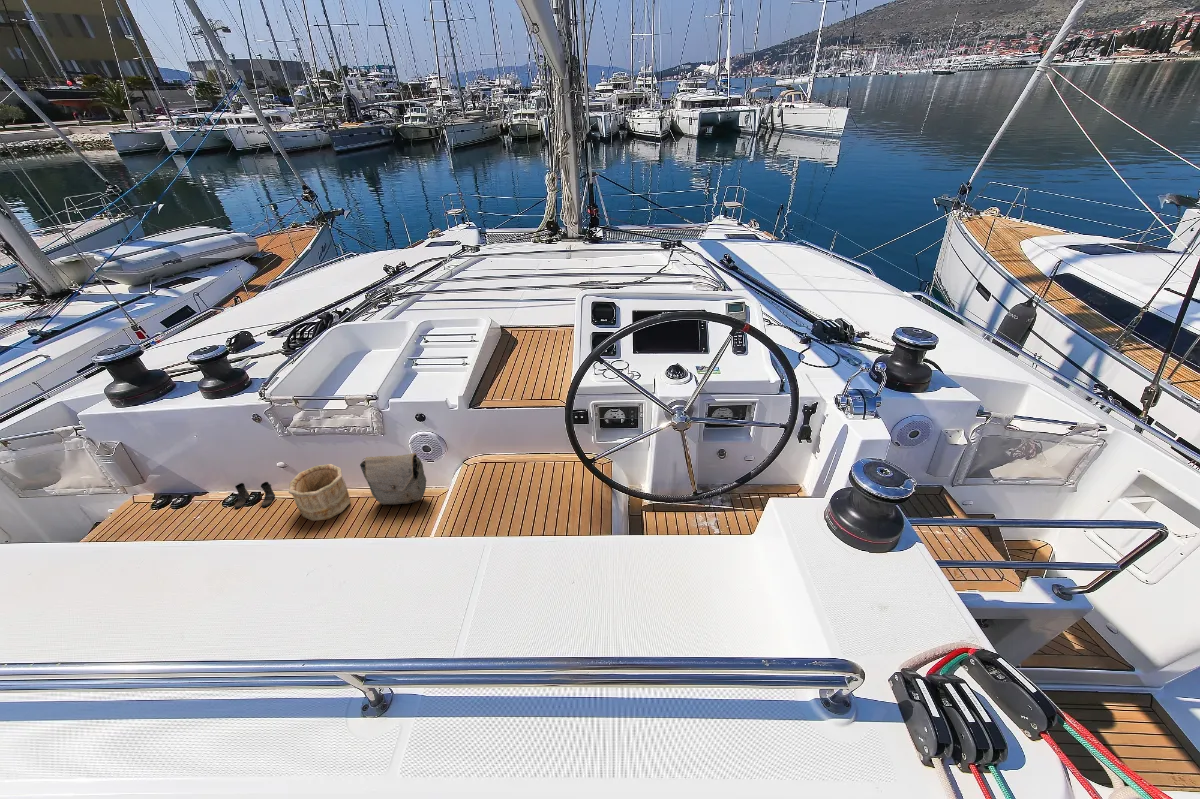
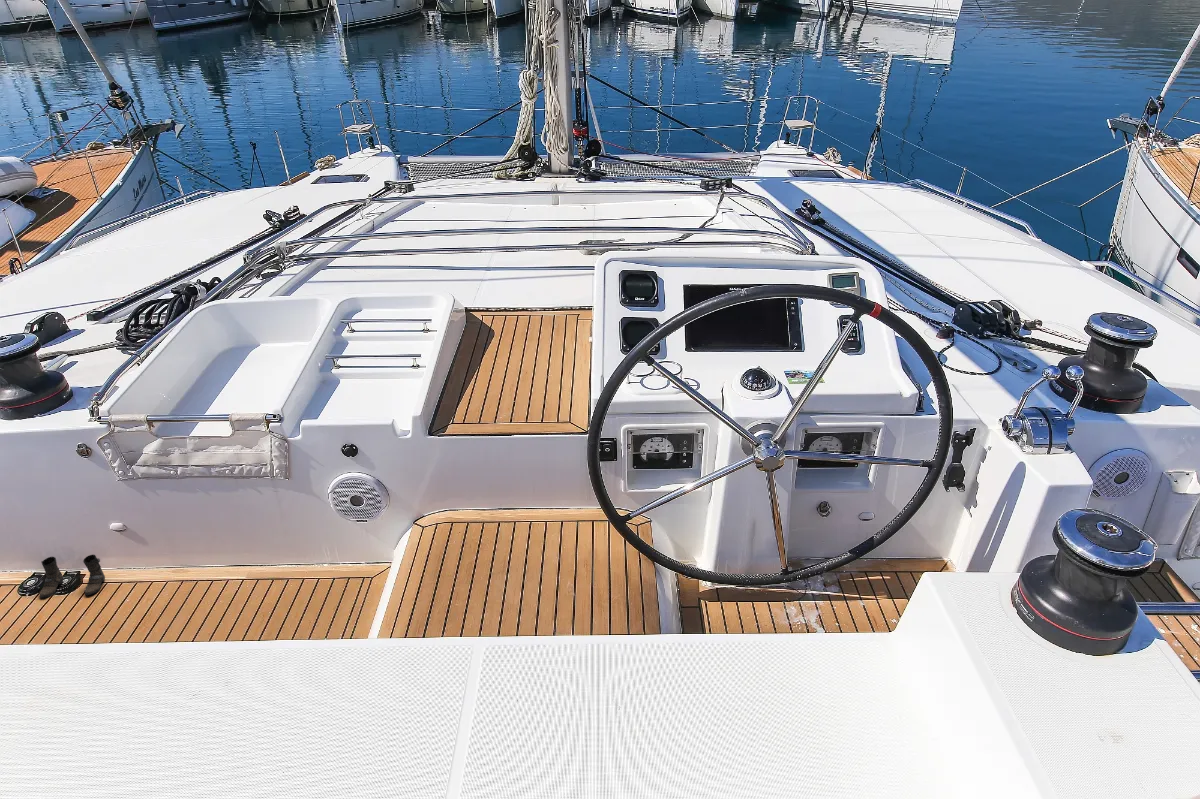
bag: present [360,453,426,504] -> none [249,507,355,590]
wooden bucket: present [289,464,350,521] -> none [134,525,230,618]

